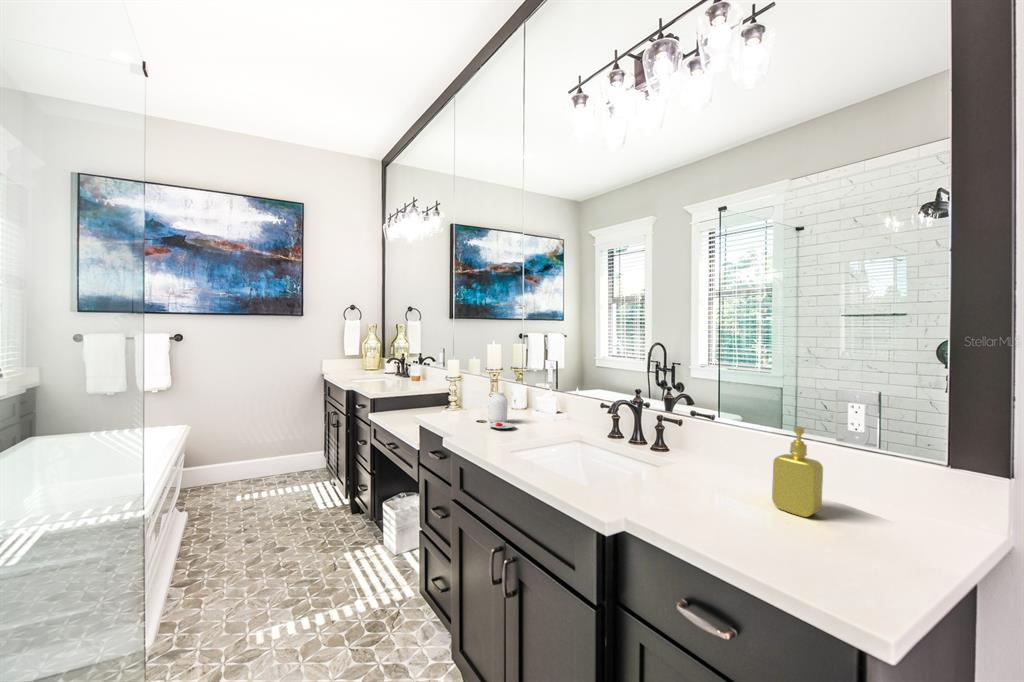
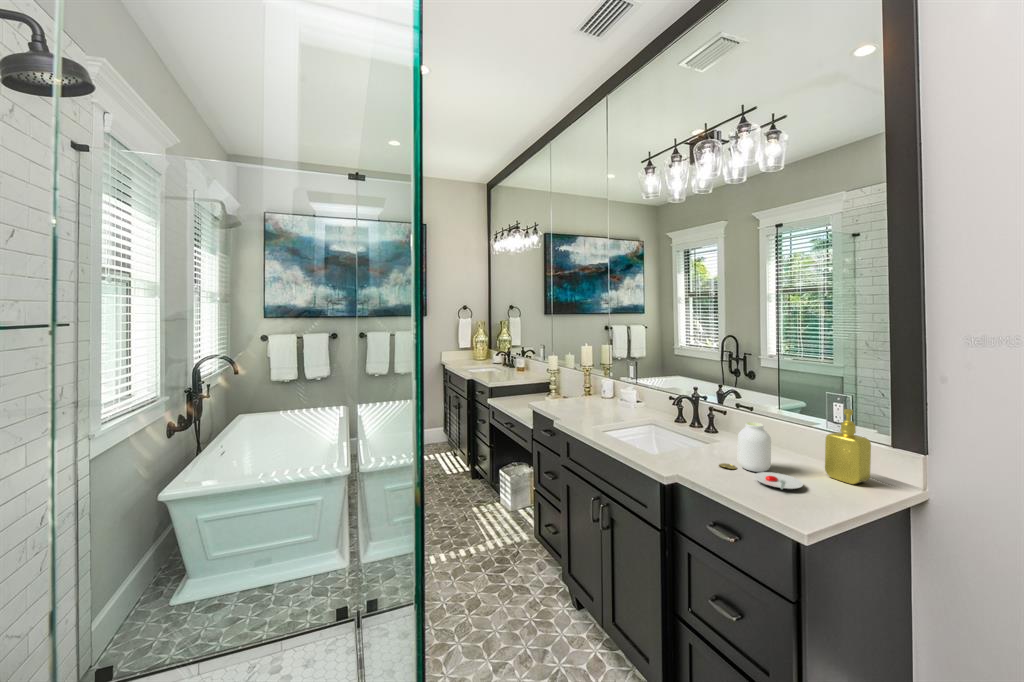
jar: present [477,391,515,429] -> present [719,422,803,489]

